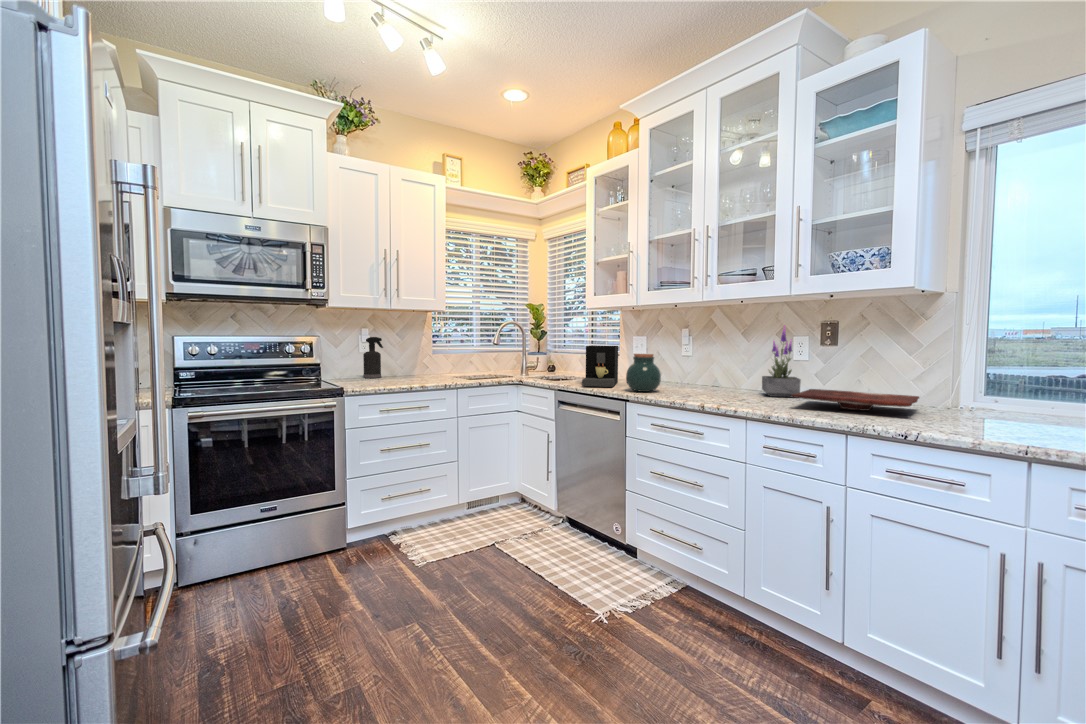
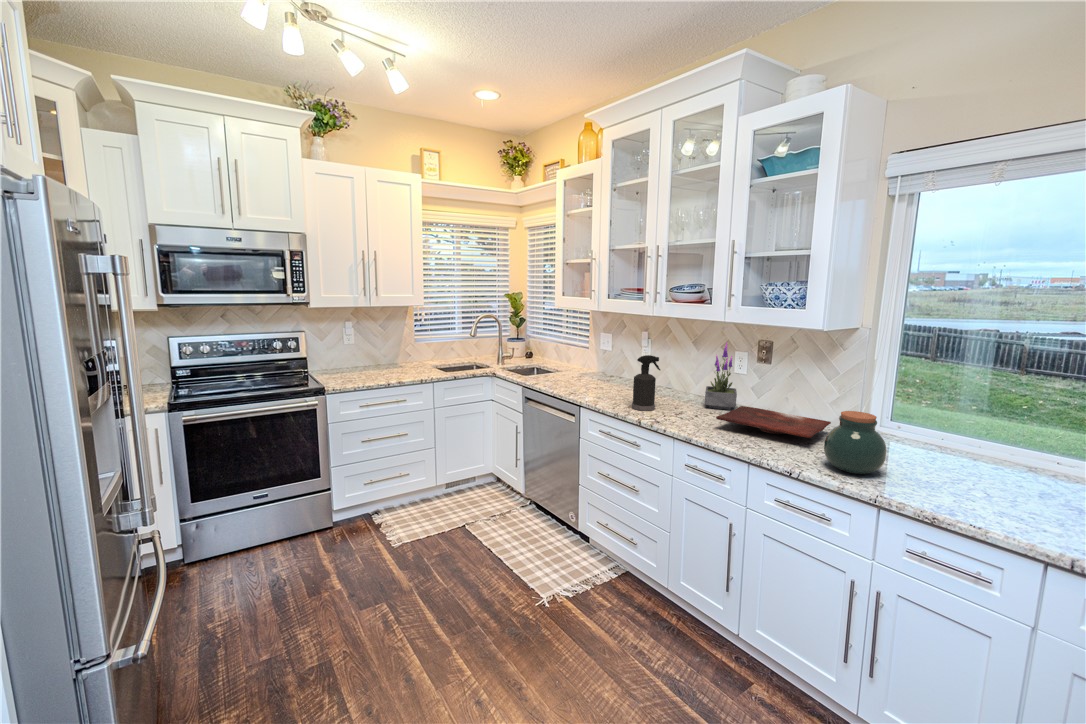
spray bottle: present [363,337,383,378] -> present [632,355,660,411]
coffee maker: present [582,345,618,387] -> none [545,344,584,388]
jar: present [626,354,661,392] -> present [824,411,886,474]

